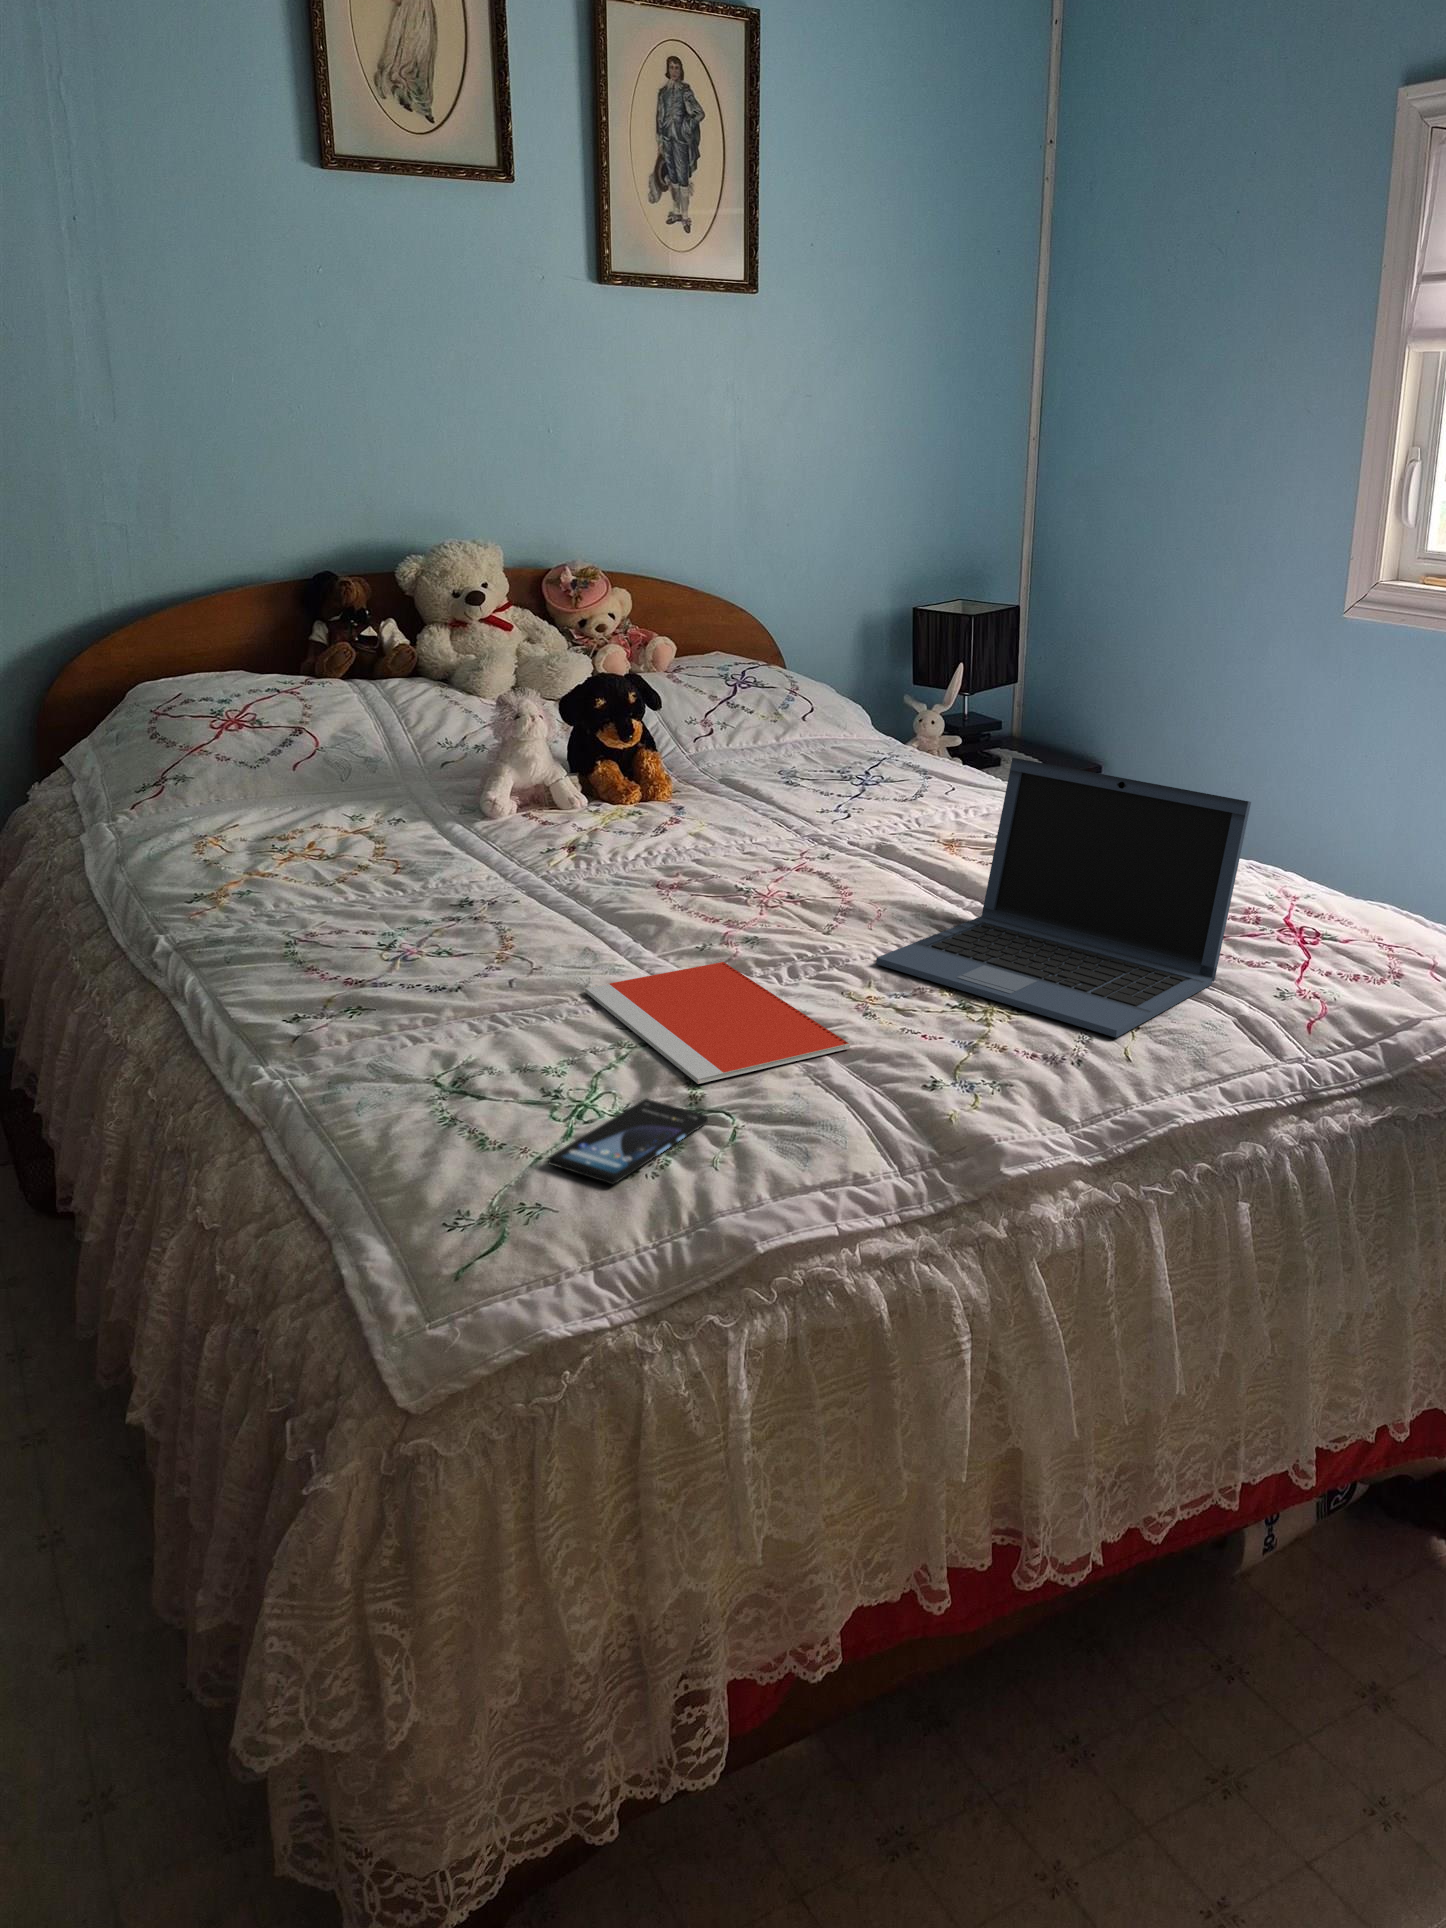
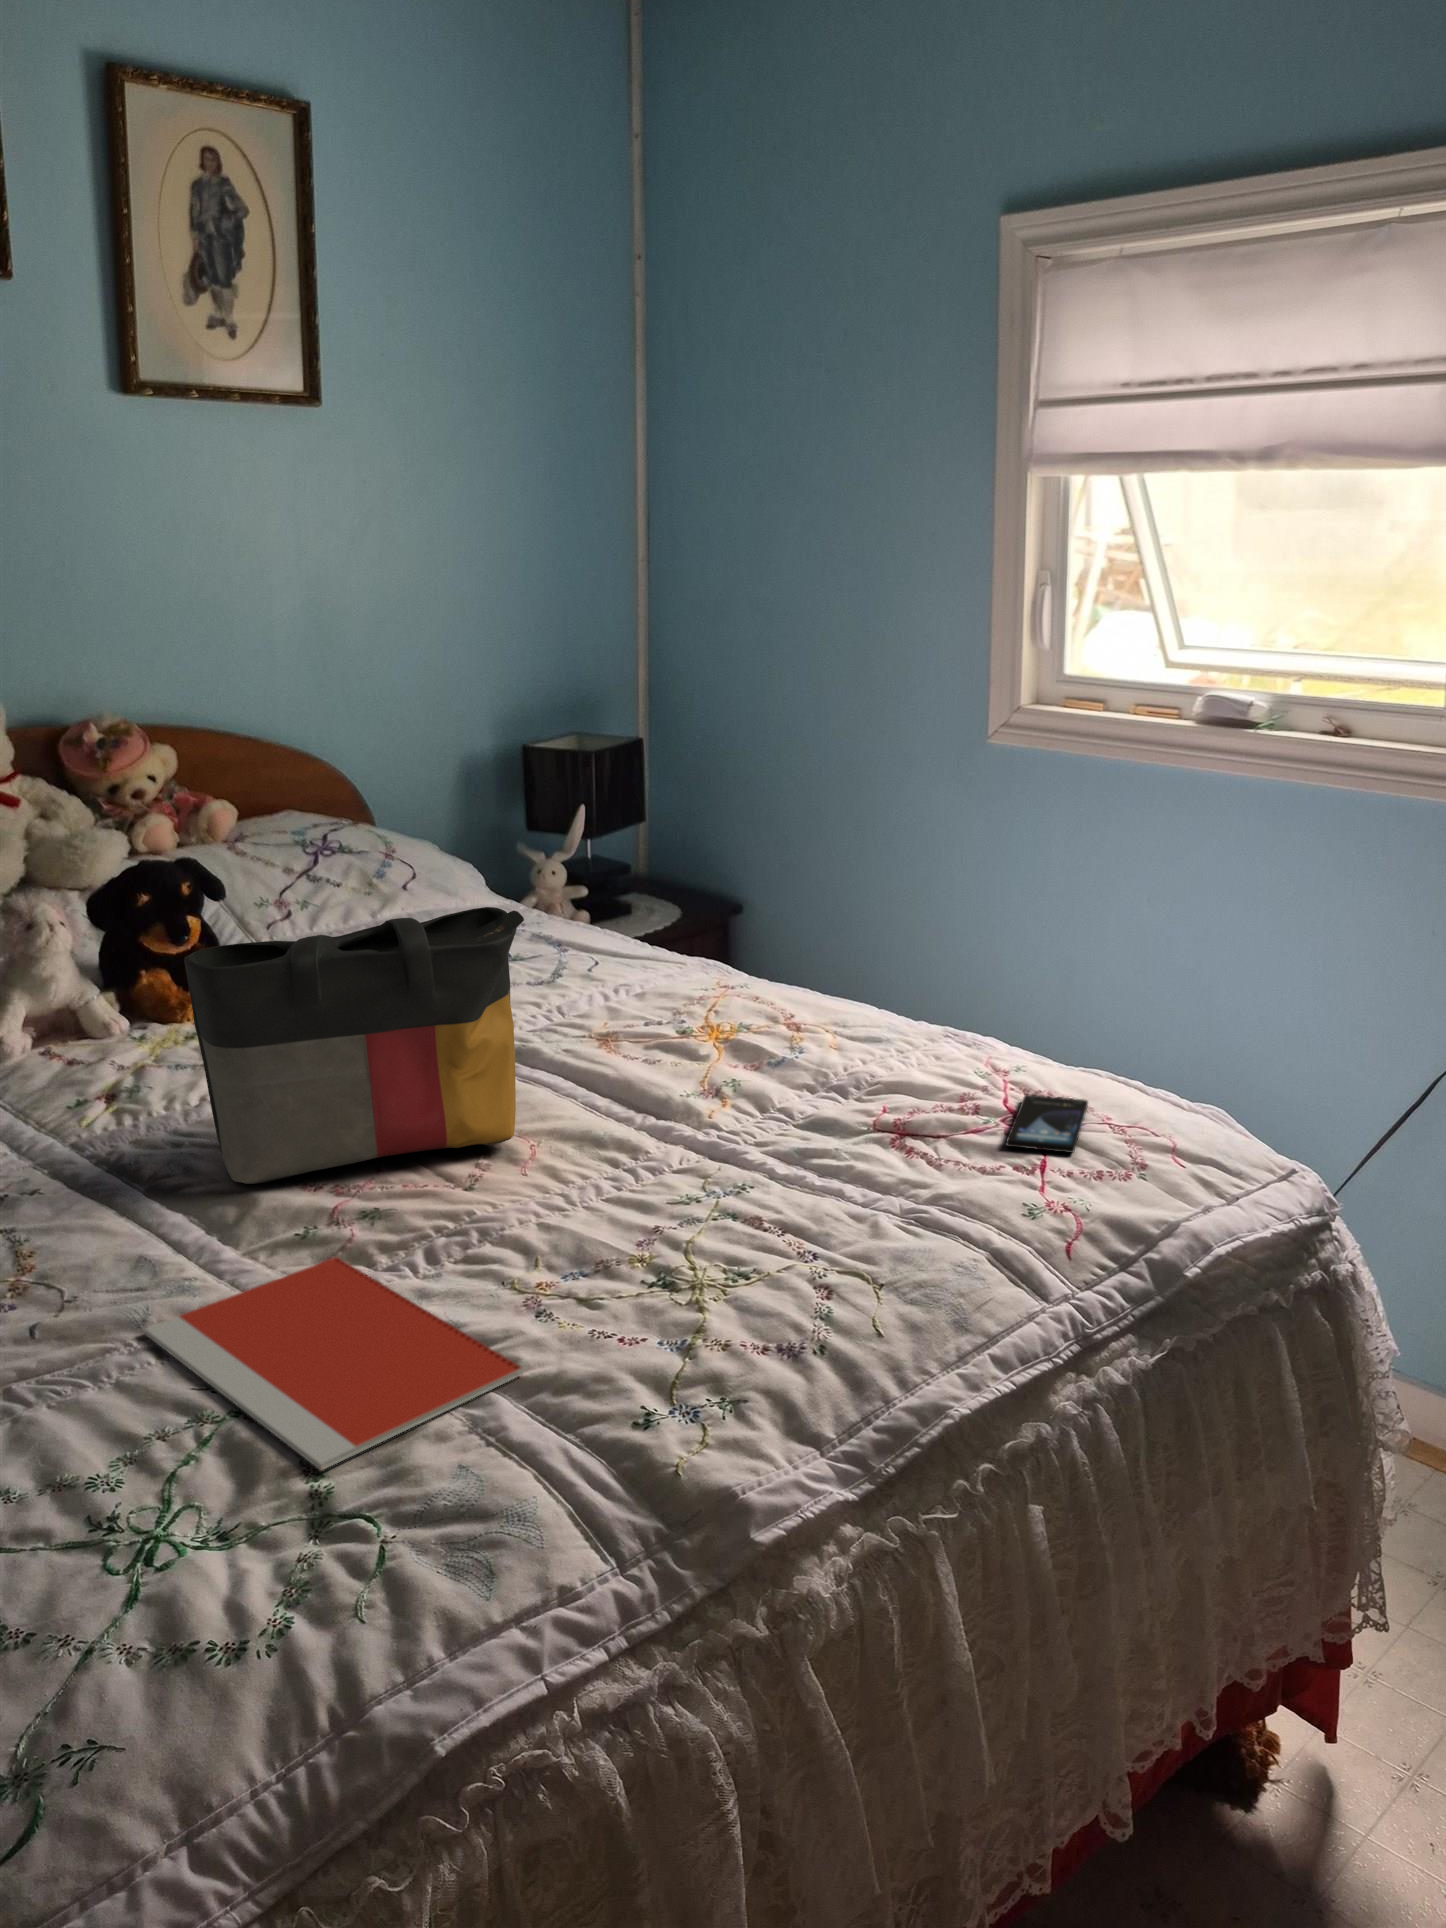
tote bag: none [627,715,885,911] -> present [184,907,524,1184]
laptop: present [876,758,1251,1038] -> none [539,946,974,1304]
smartphone: present [548,1099,708,1184] -> present [1006,1094,1088,1153]

